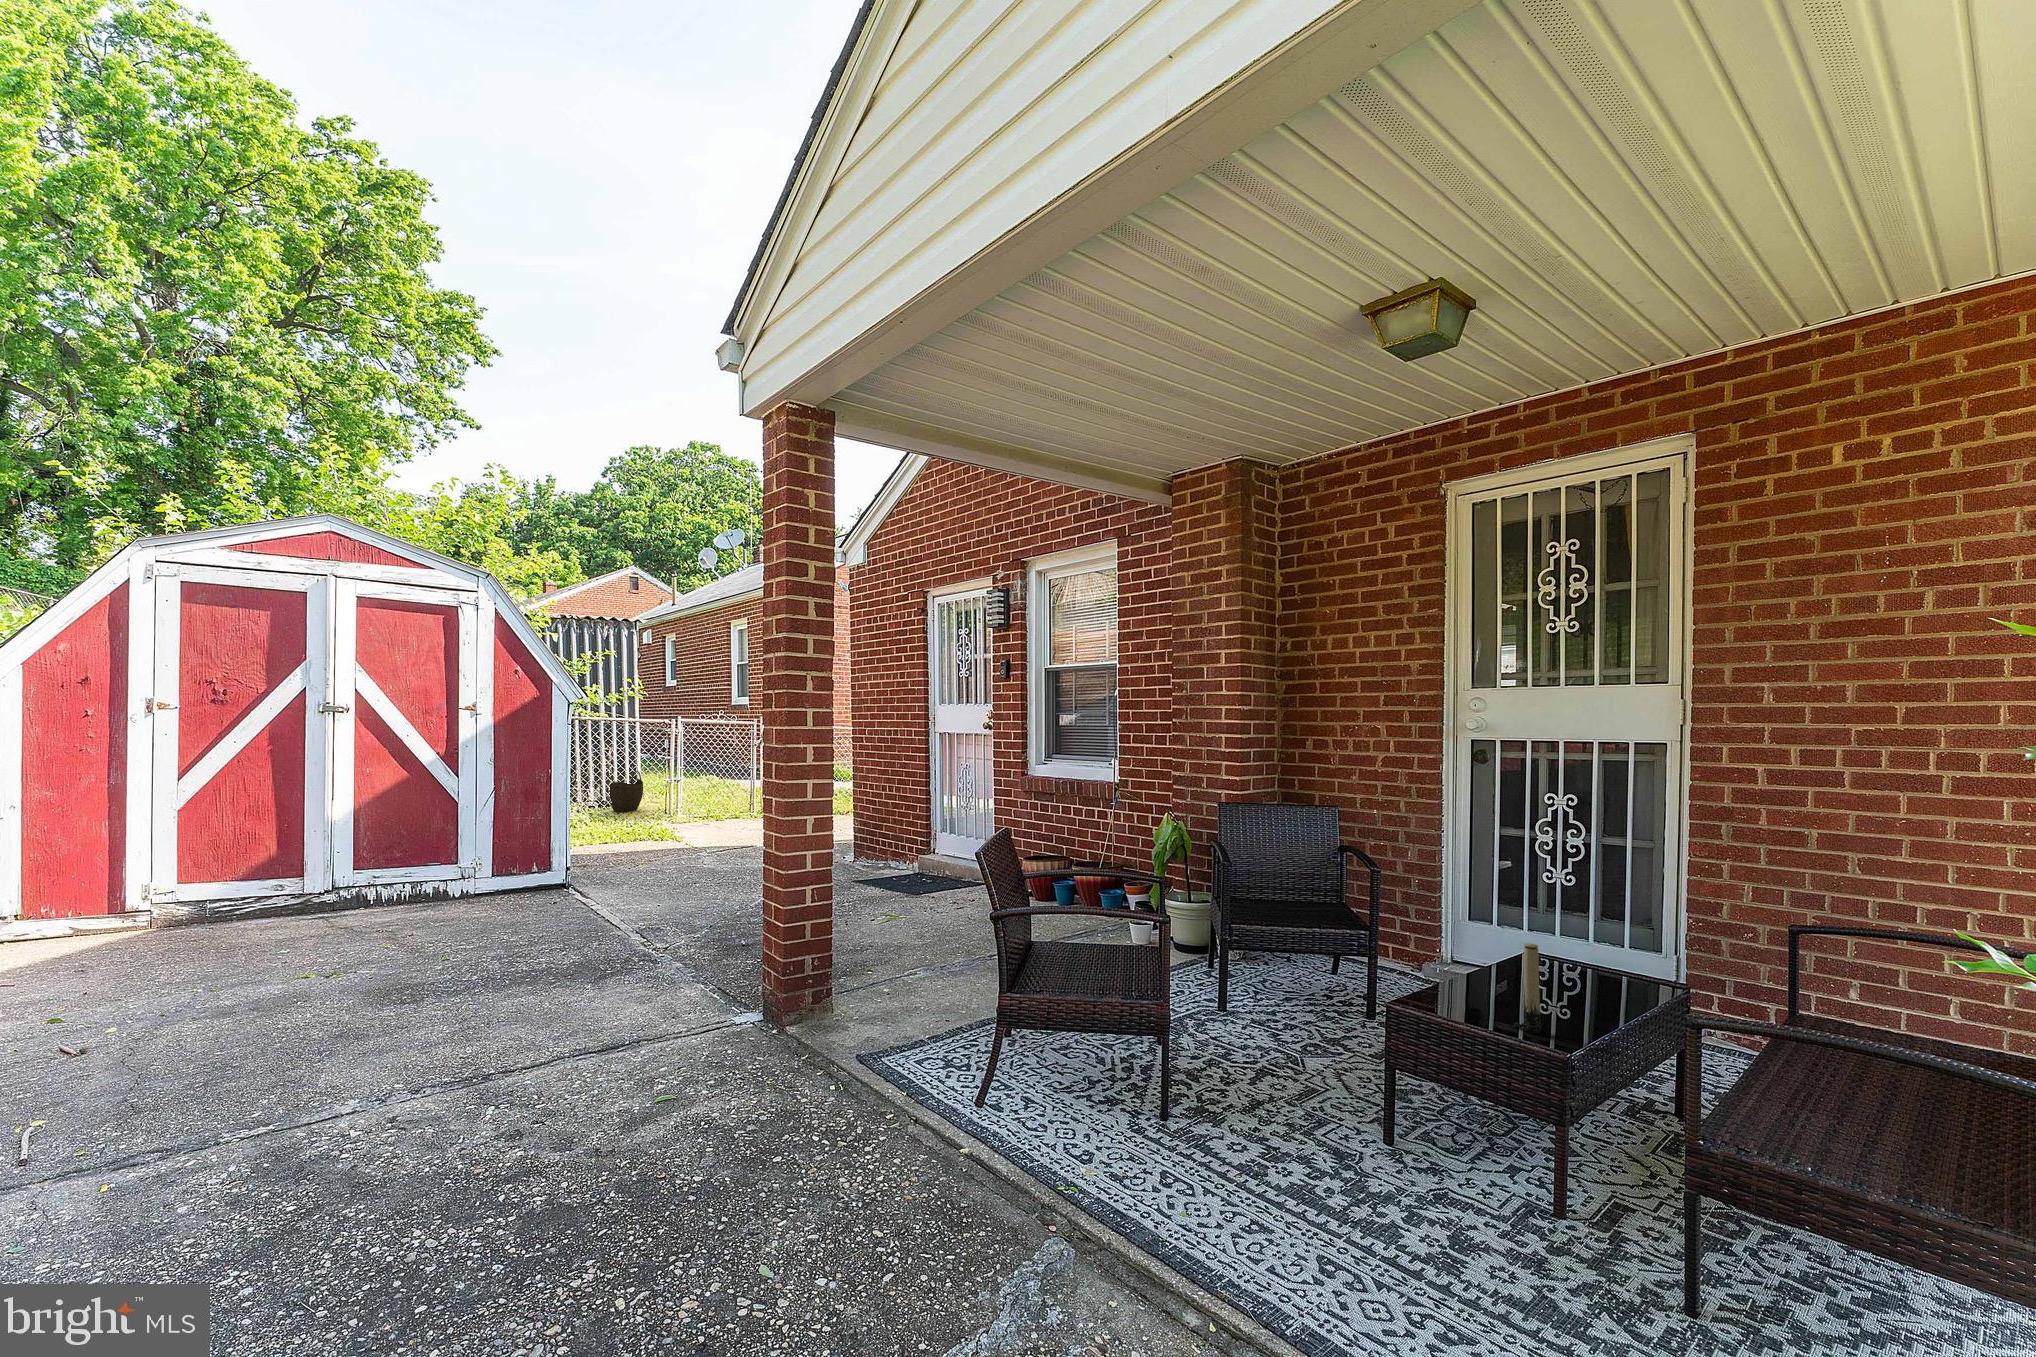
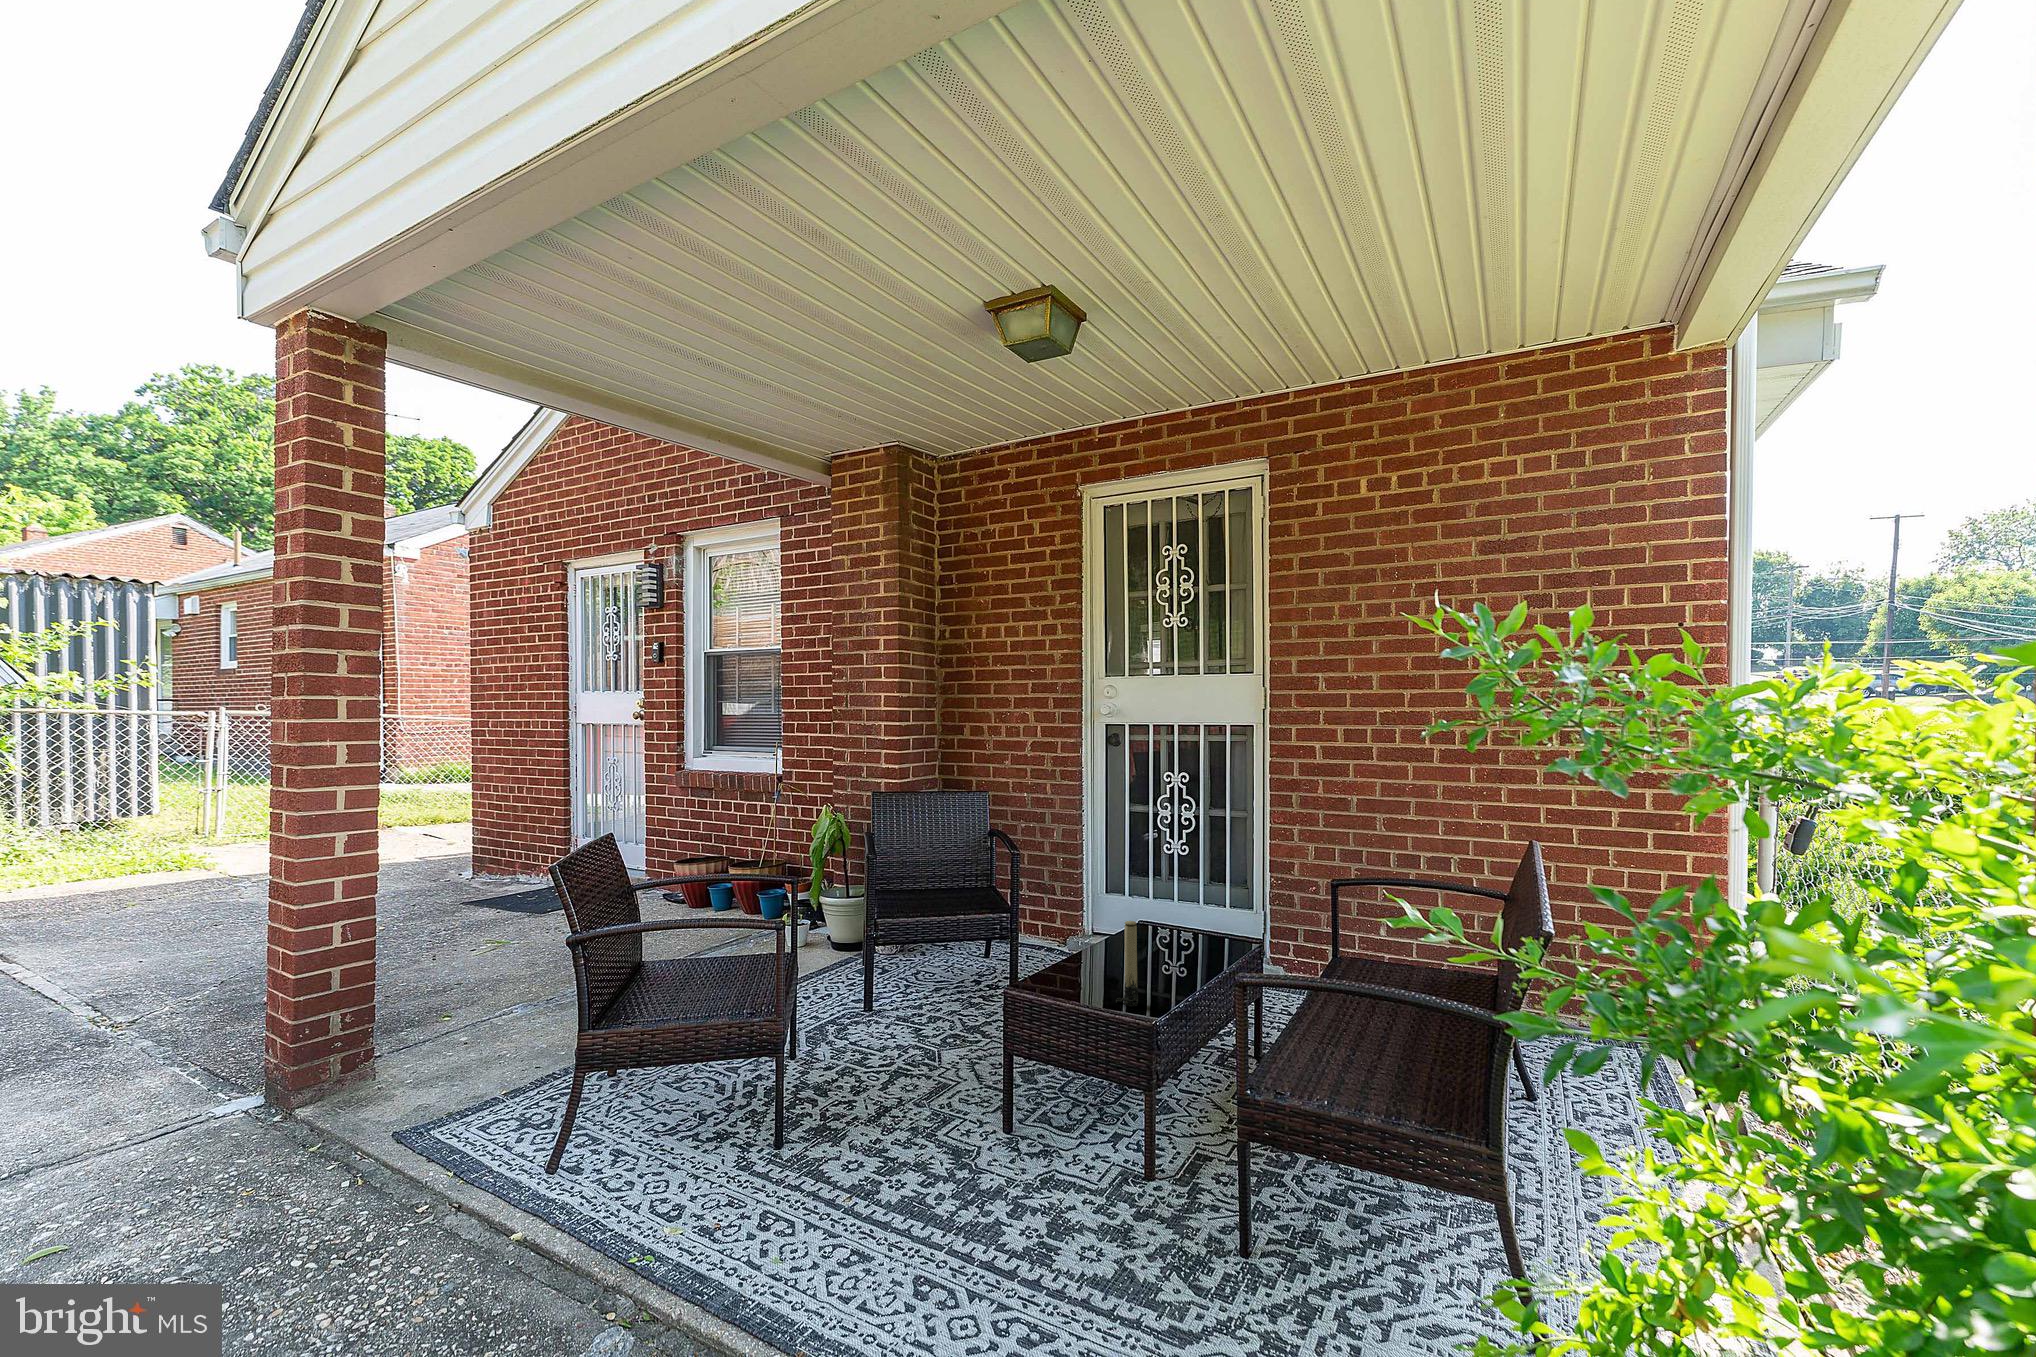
woven basket: present [610,771,643,812] -> none [111,783,171,838]

